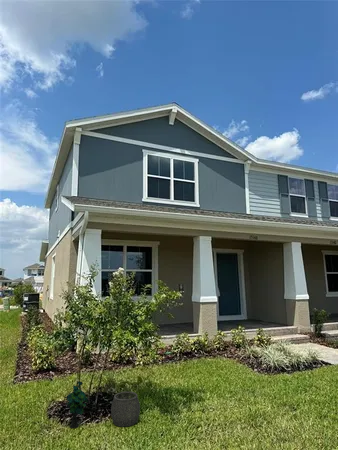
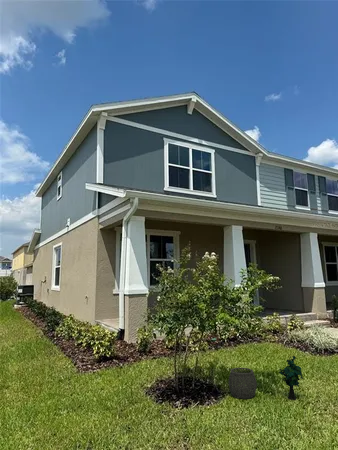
decorative plant: present [64,382,89,428] -> present [279,356,304,400]

